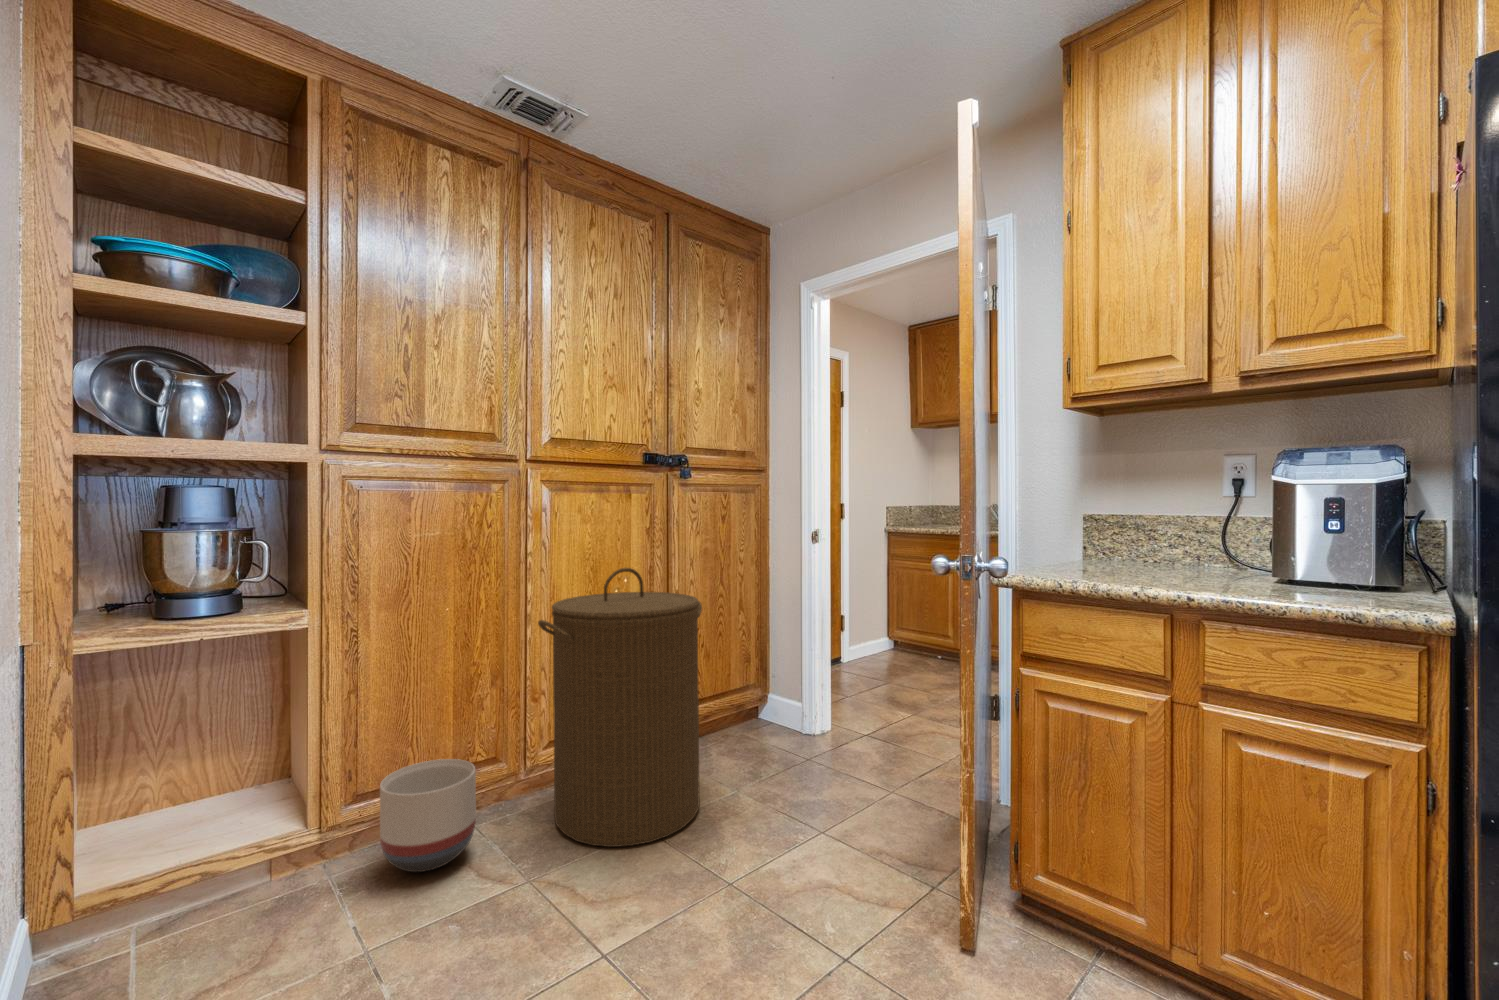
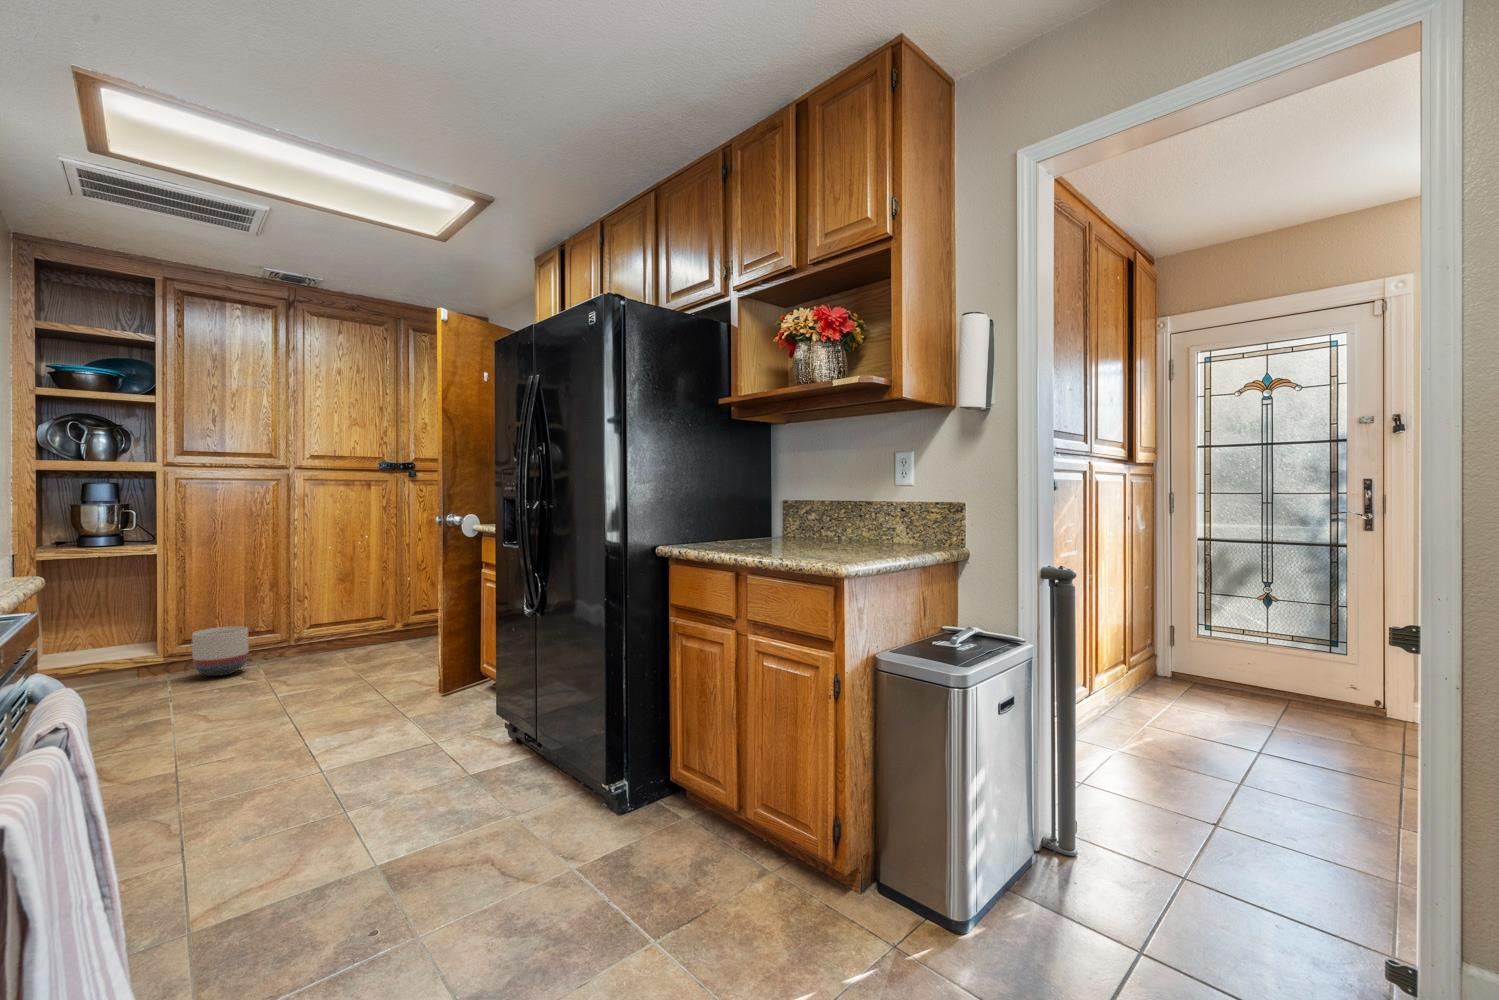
laundry hamper: present [538,568,702,847] -> none [284,528,398,671]

